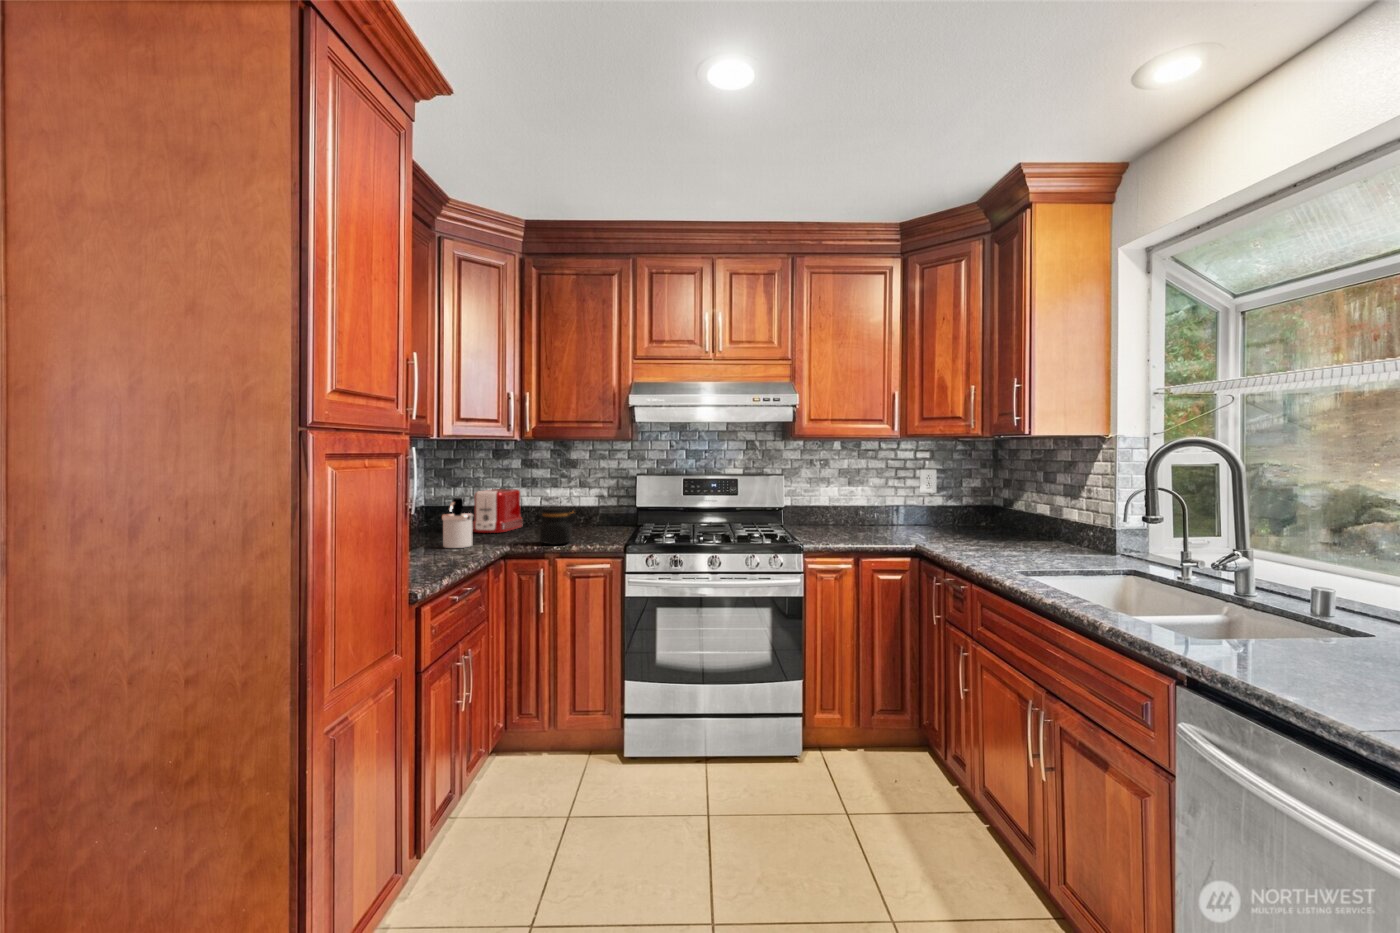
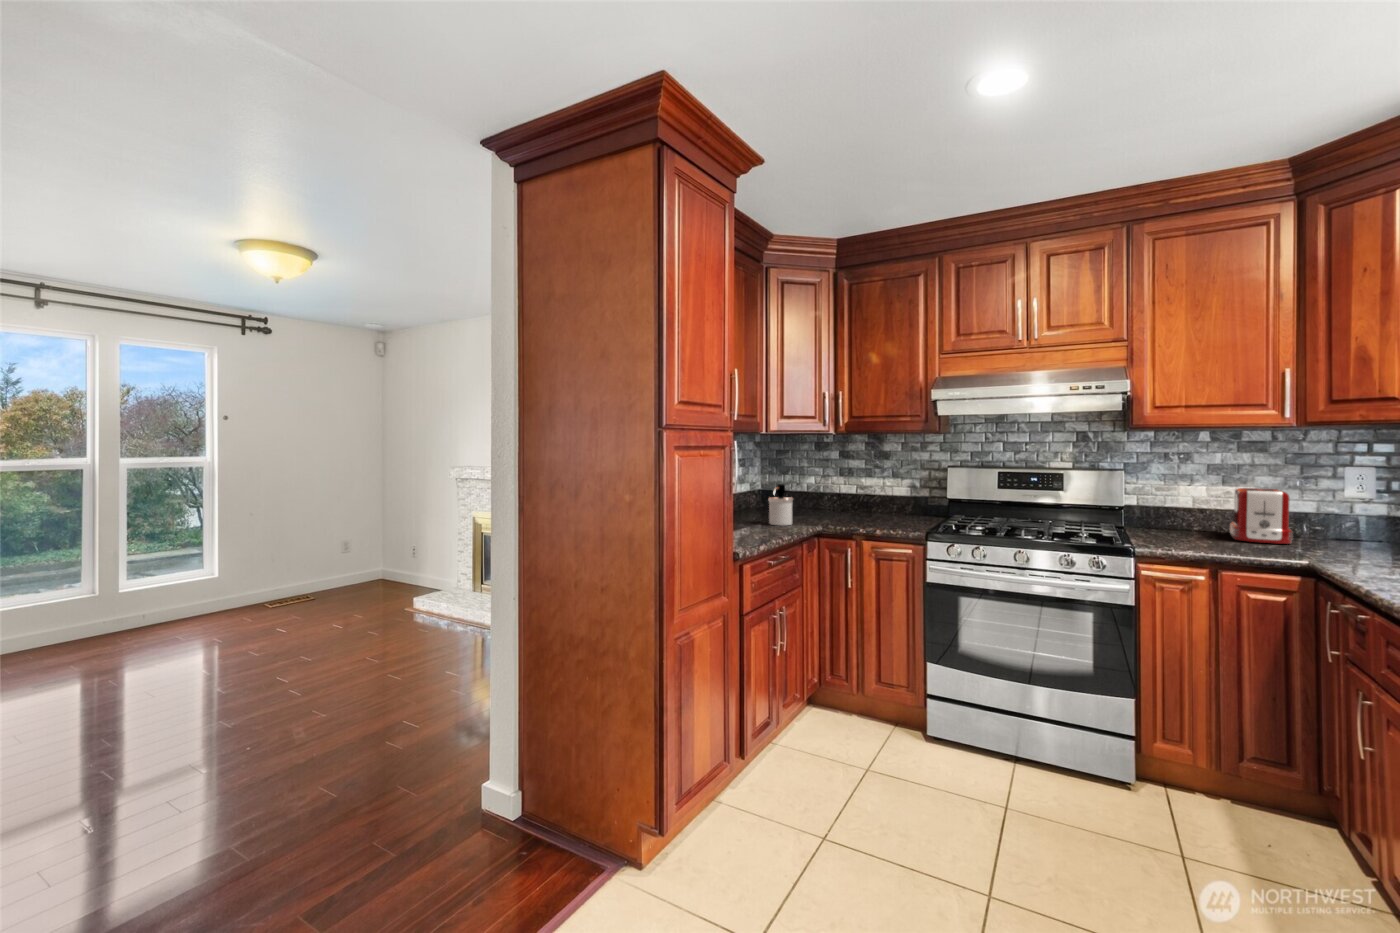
toaster: present [472,489,523,533] -> present [1230,488,1293,544]
jar: present [536,507,575,545] -> none [844,495,881,528]

